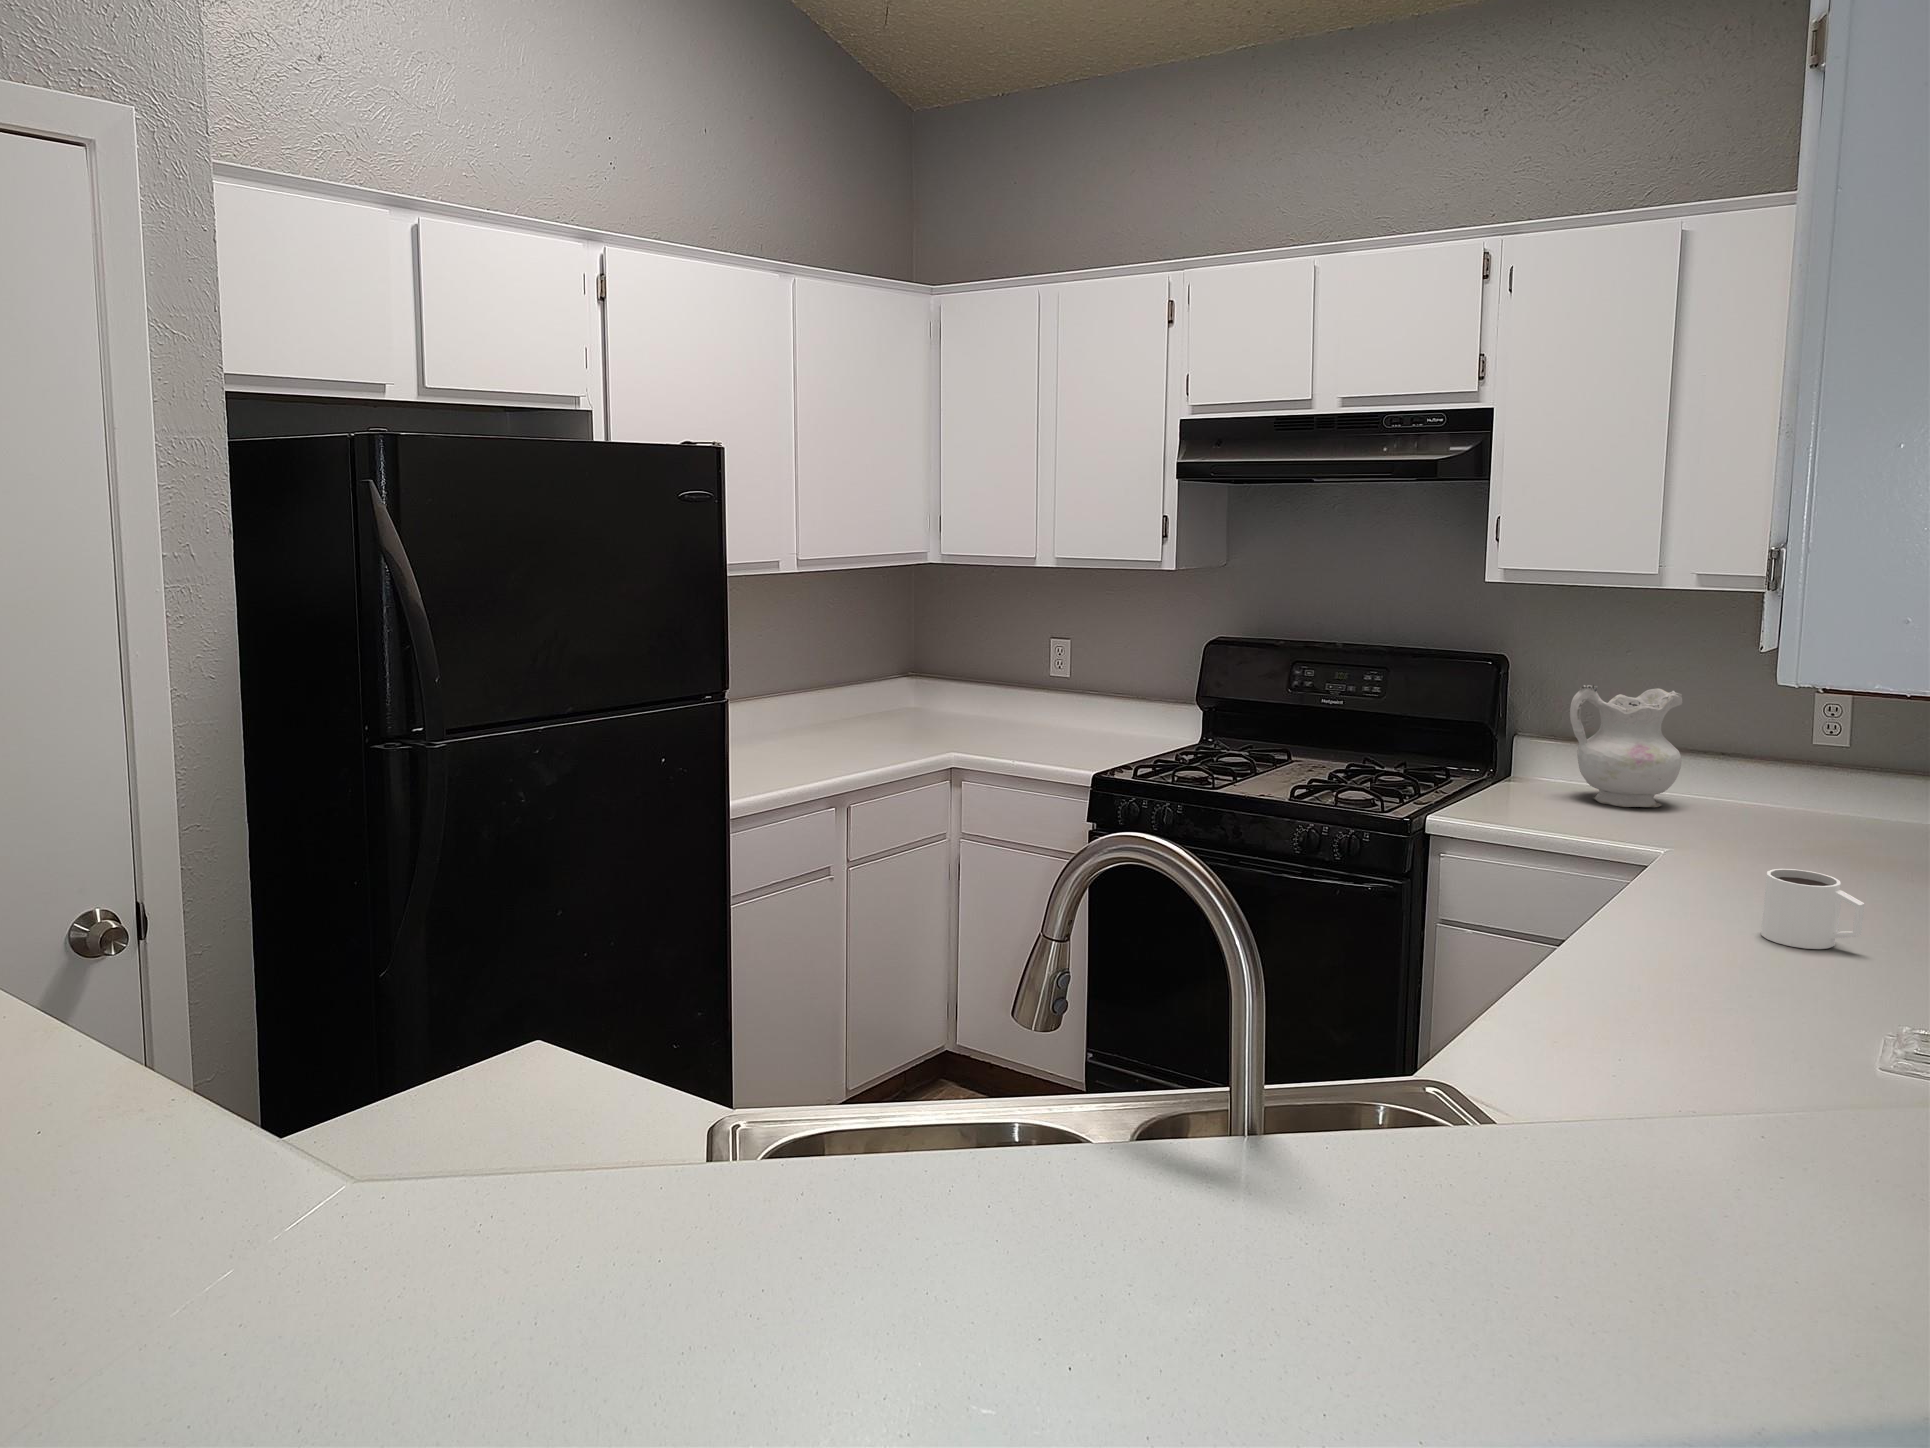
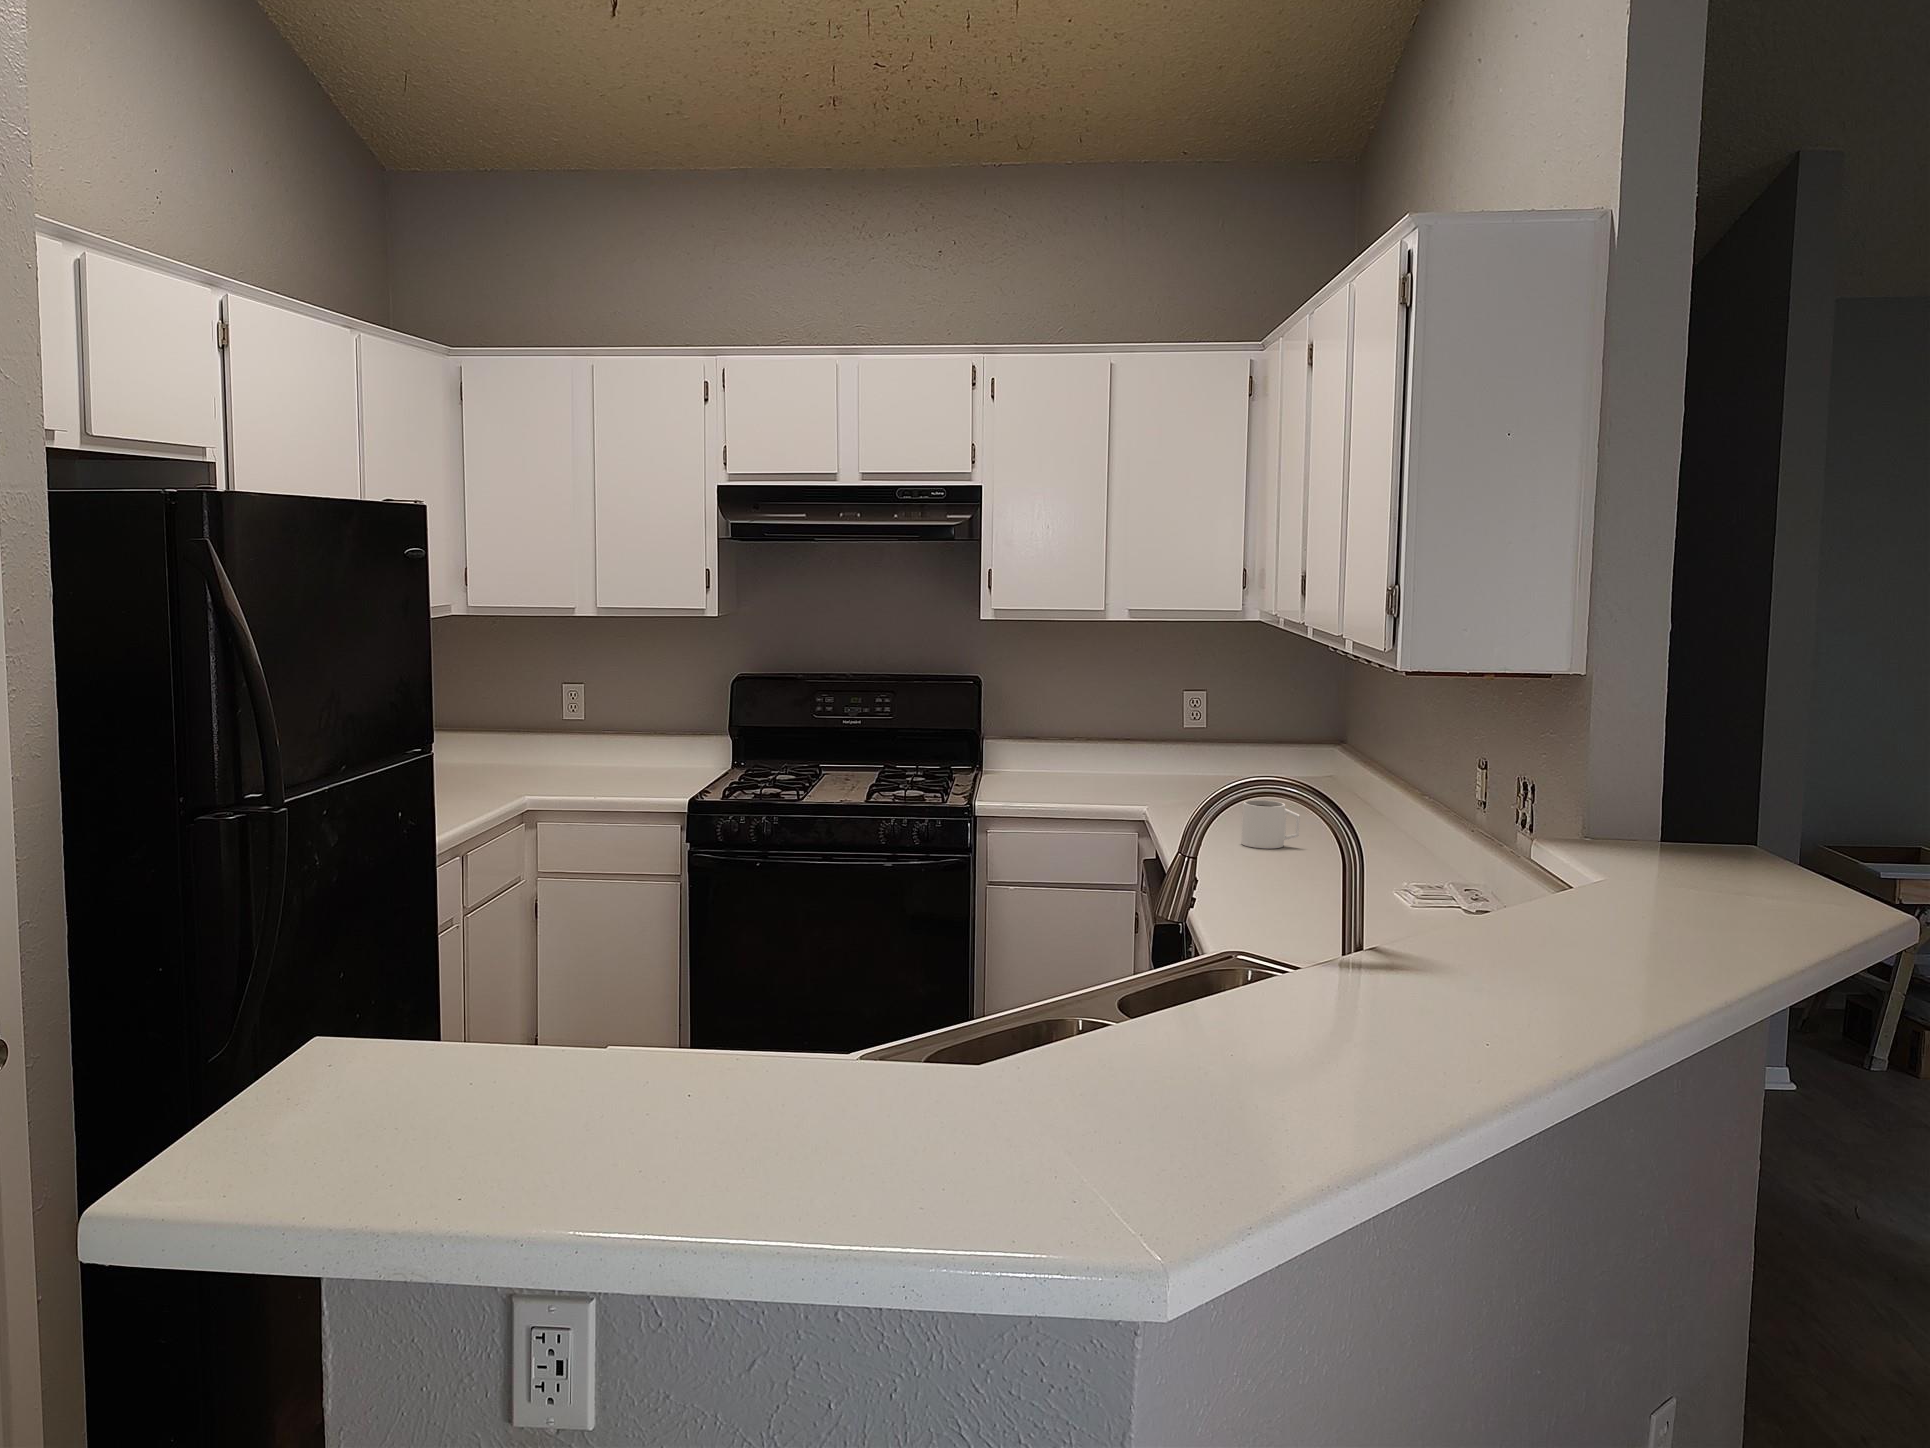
ceramic pitcher: present [1570,685,1682,807] -> none [1042,695,1115,787]

